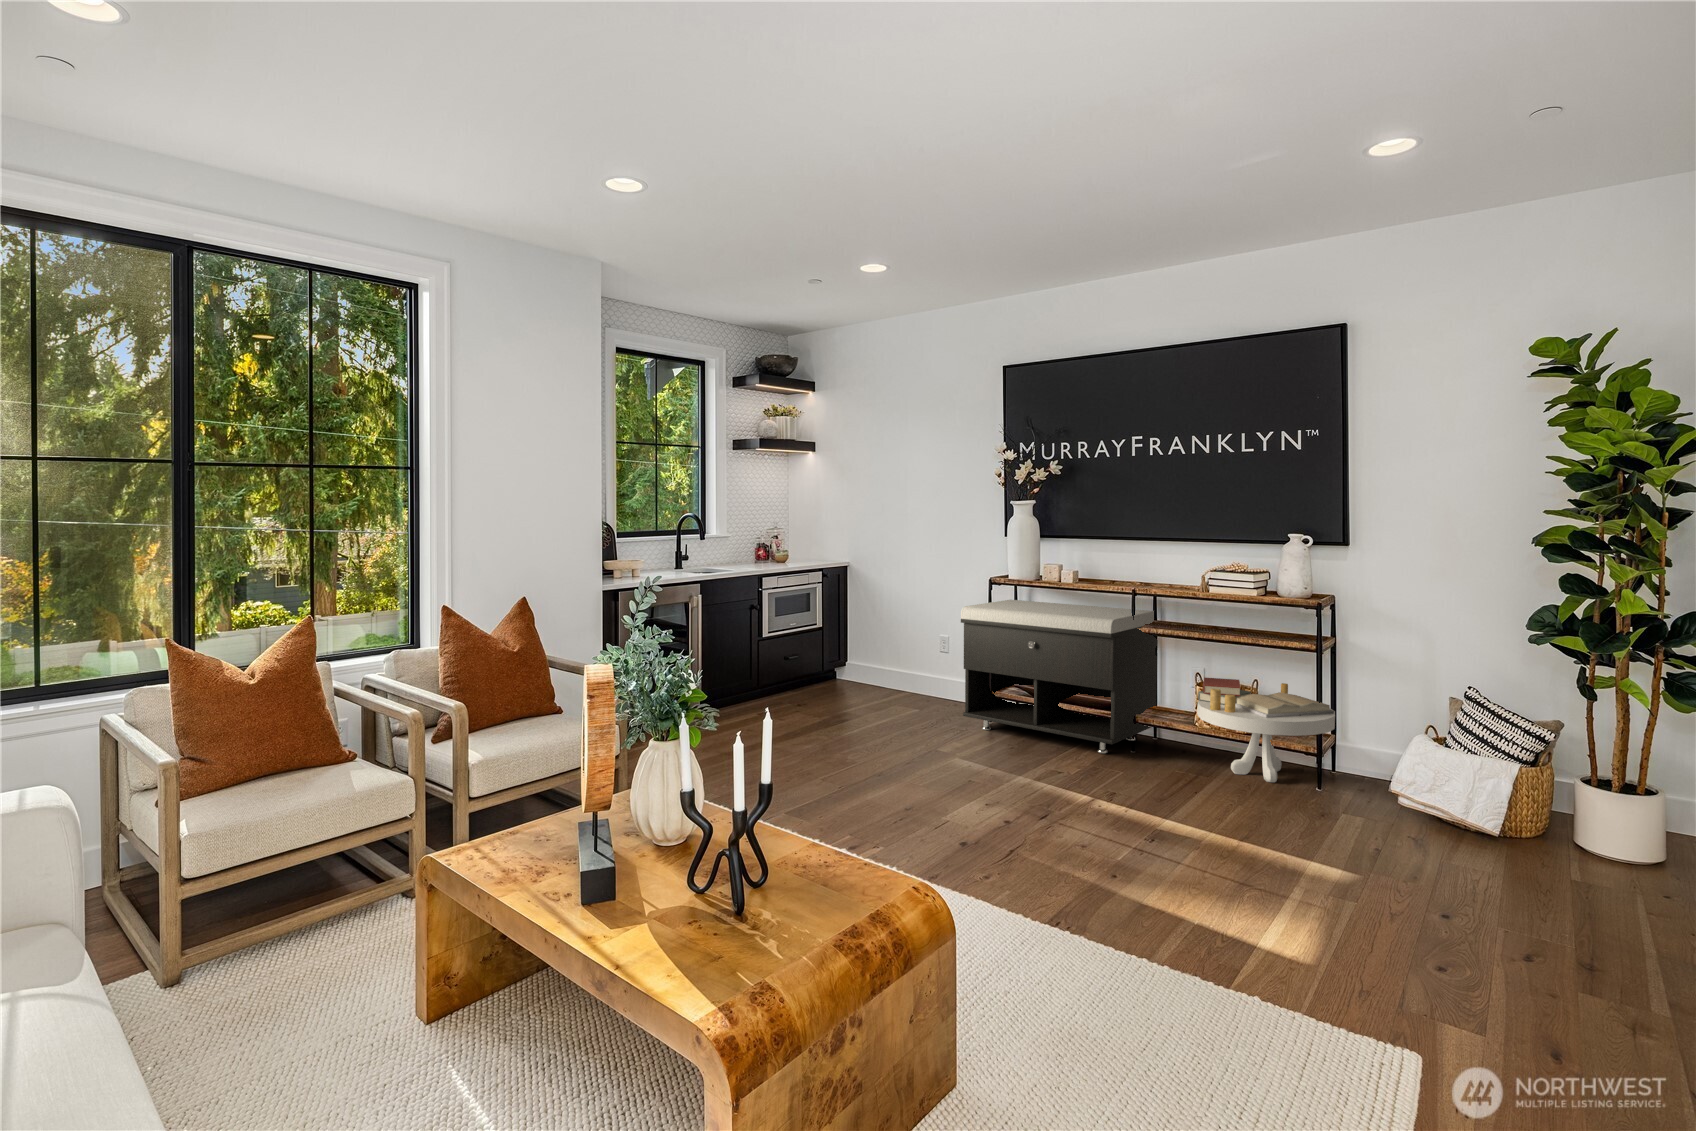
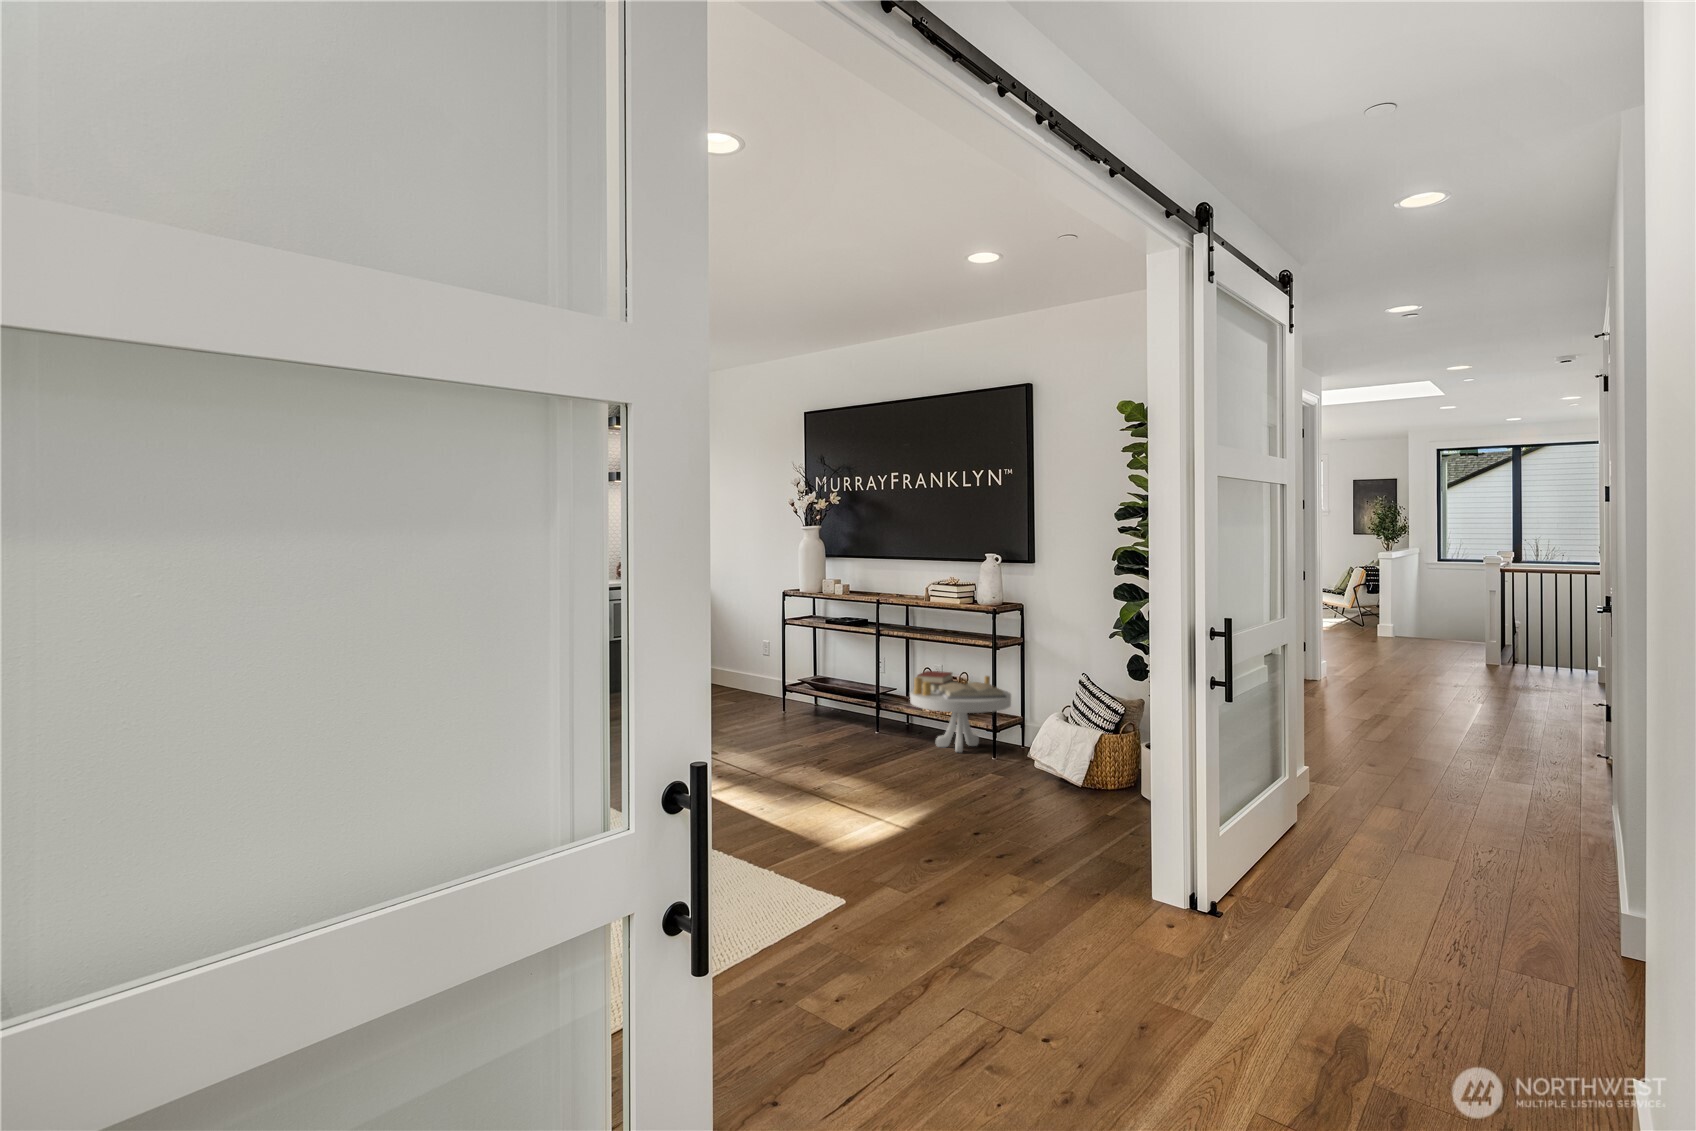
storage bench: present [961,600,1158,753] -> none [752,608,906,732]

